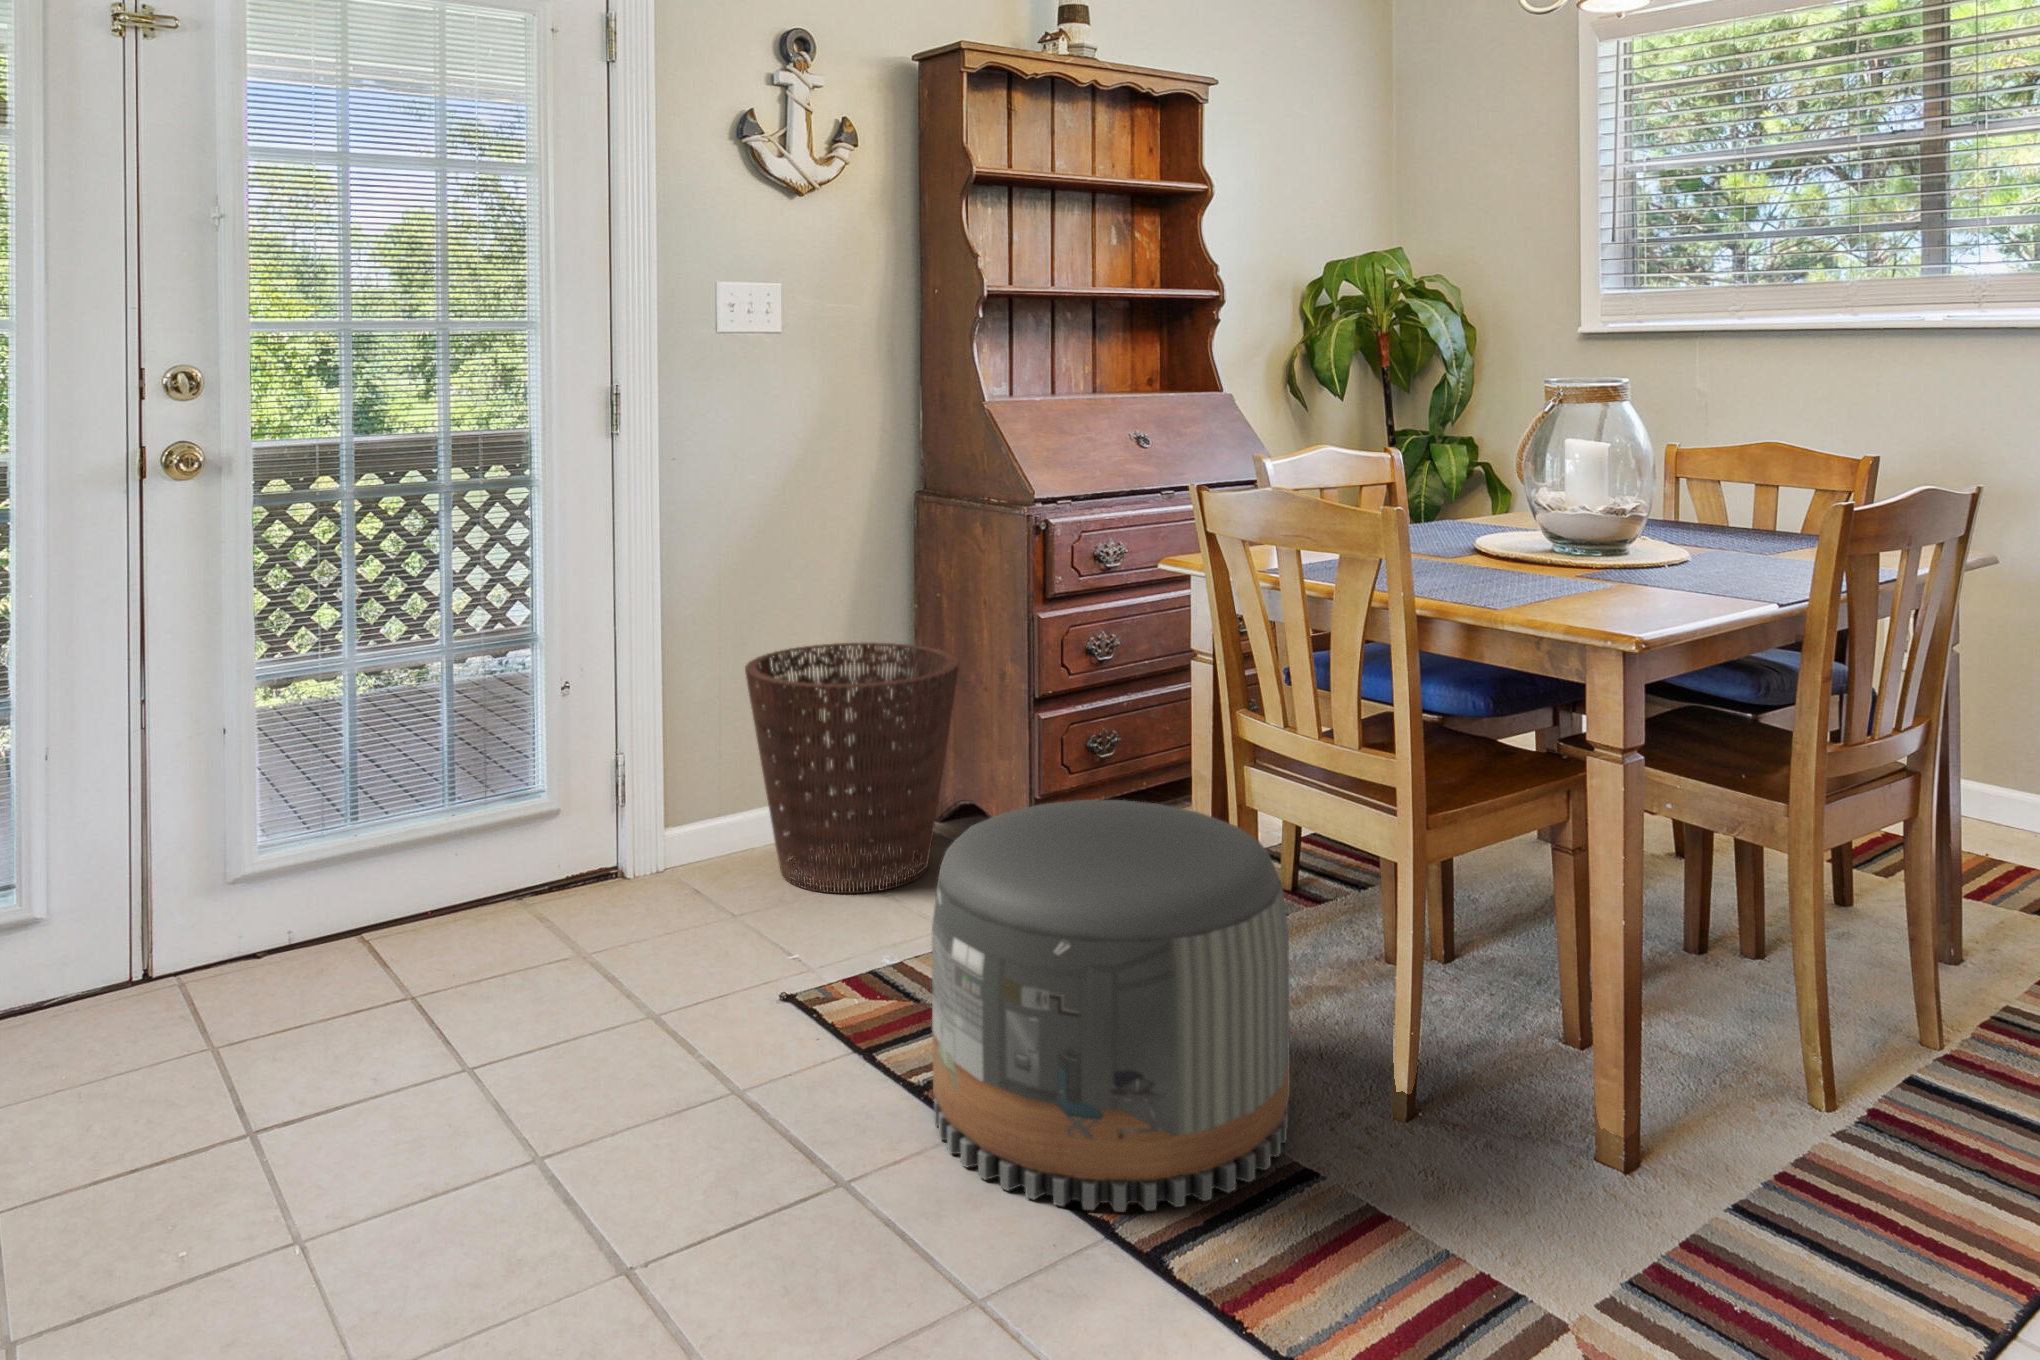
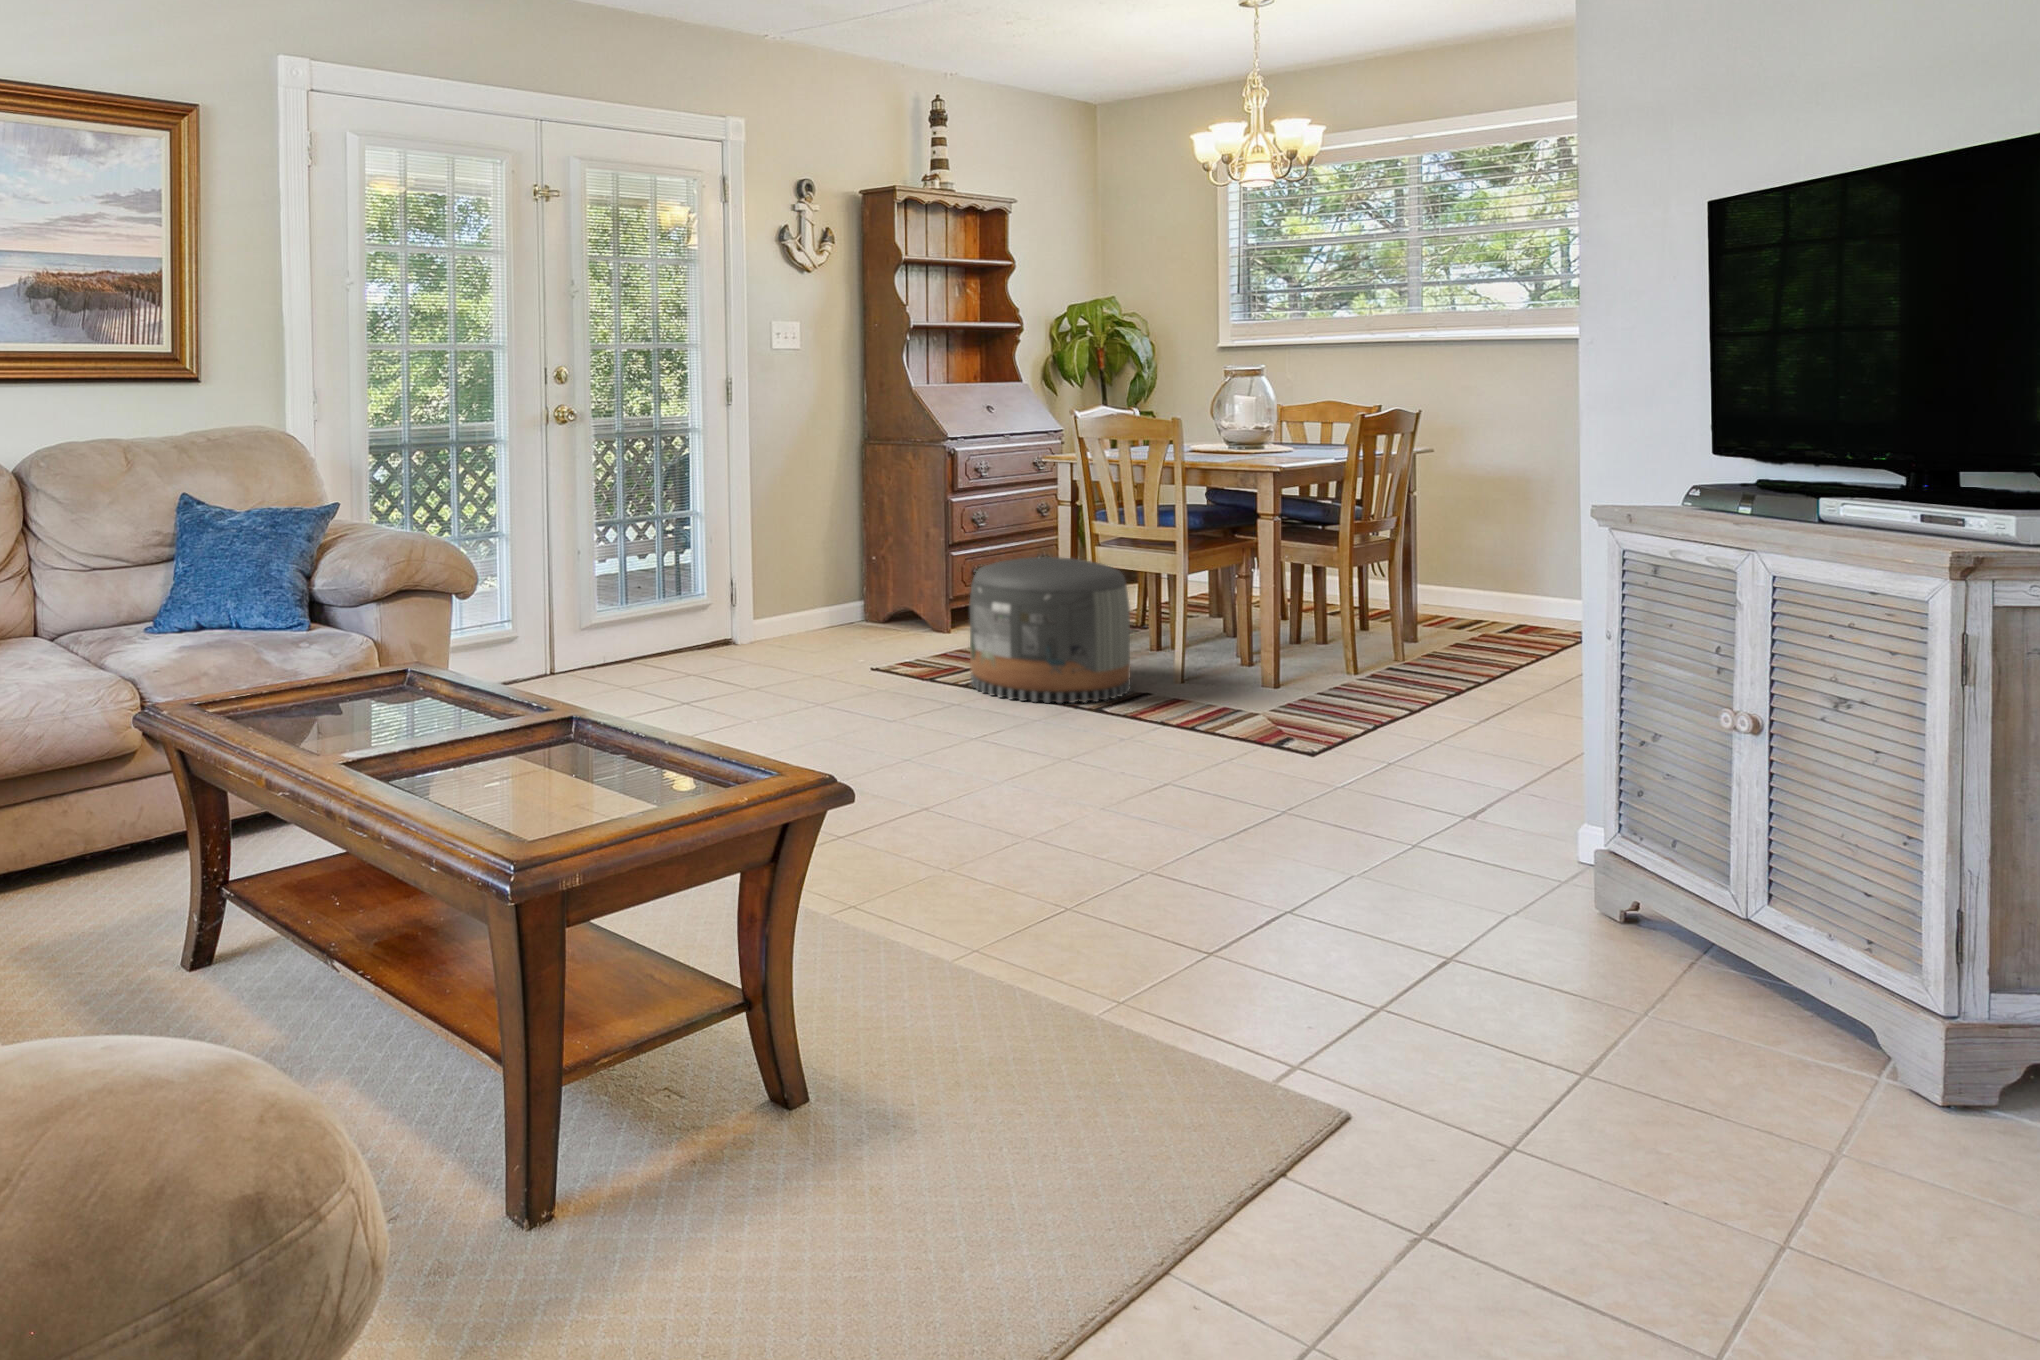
basket: present [745,642,959,893] -> none [797,519,912,641]

